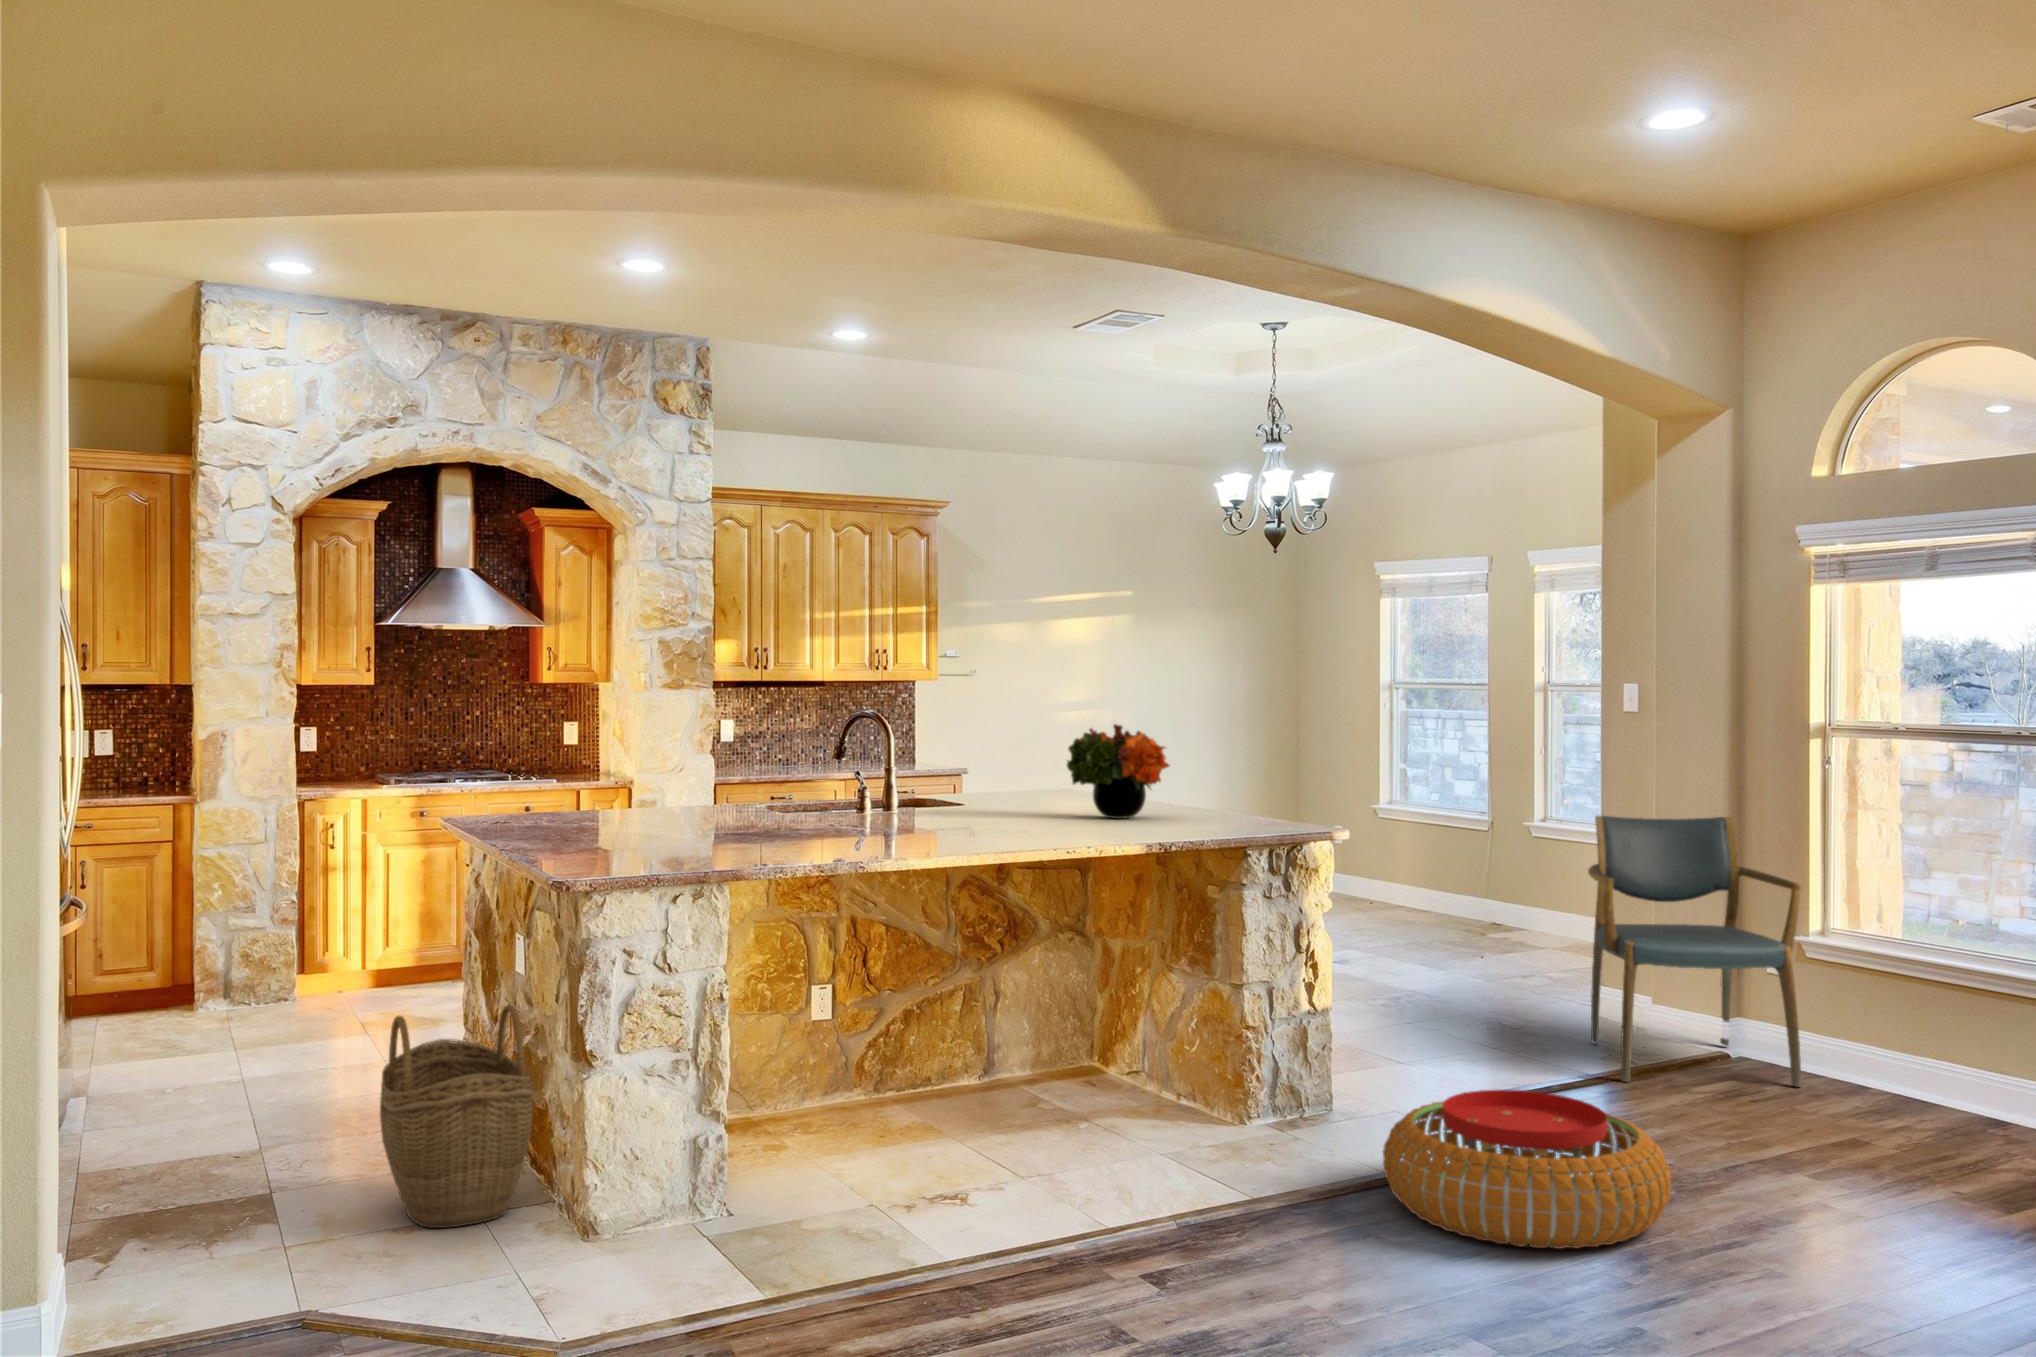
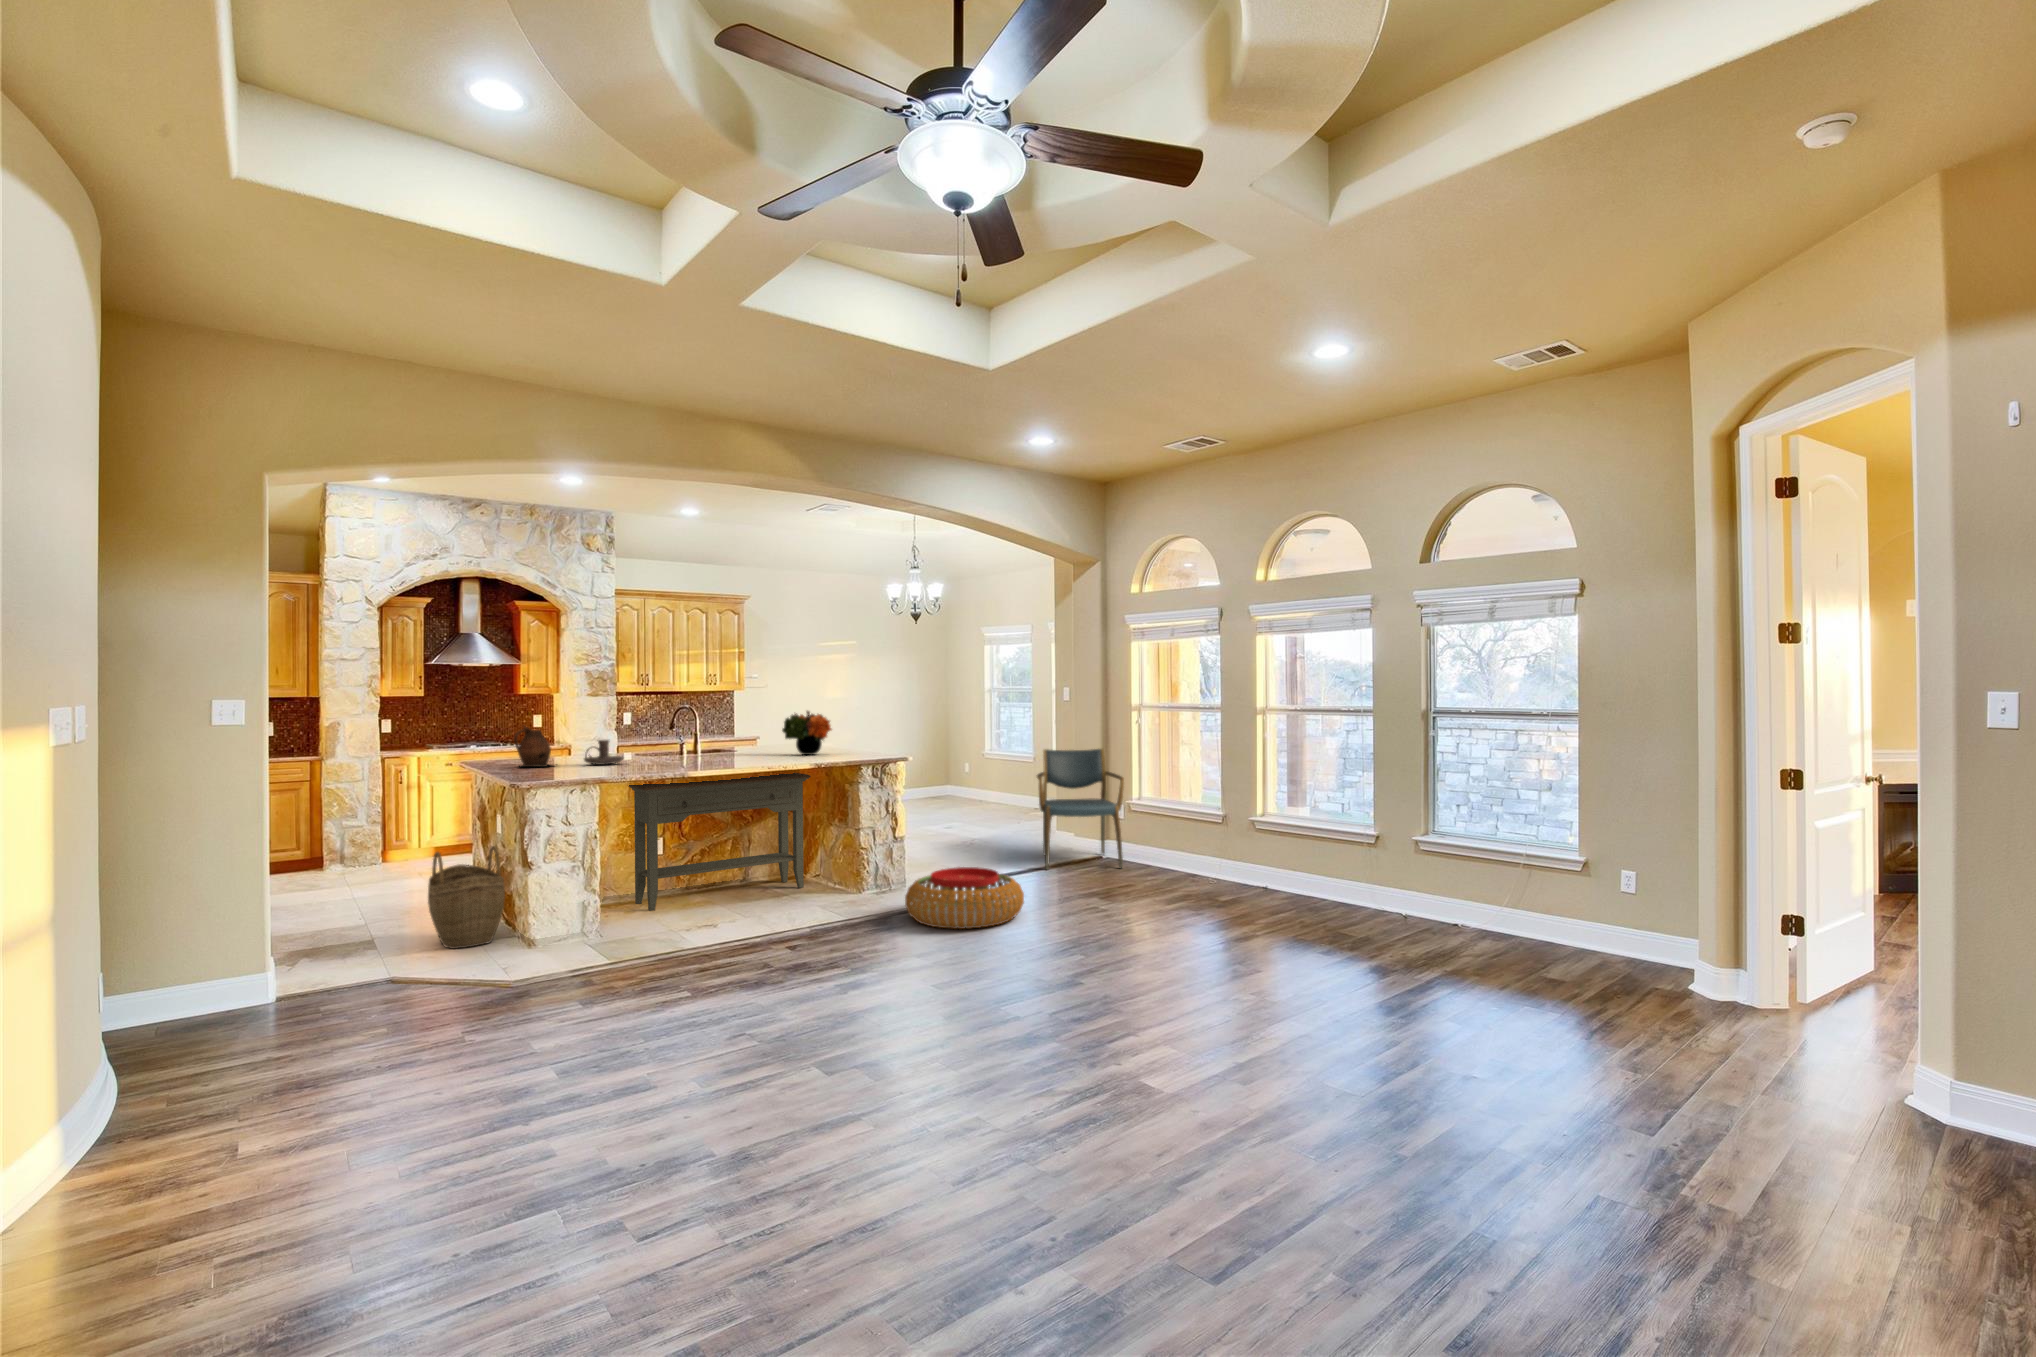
ceramic pitcher: none [547,747,630,837] -> present [514,725,551,767]
candle holder: none [682,779,761,833] -> present [584,740,623,765]
console table: none [766,852,1132,1147] -> present [629,773,811,911]

